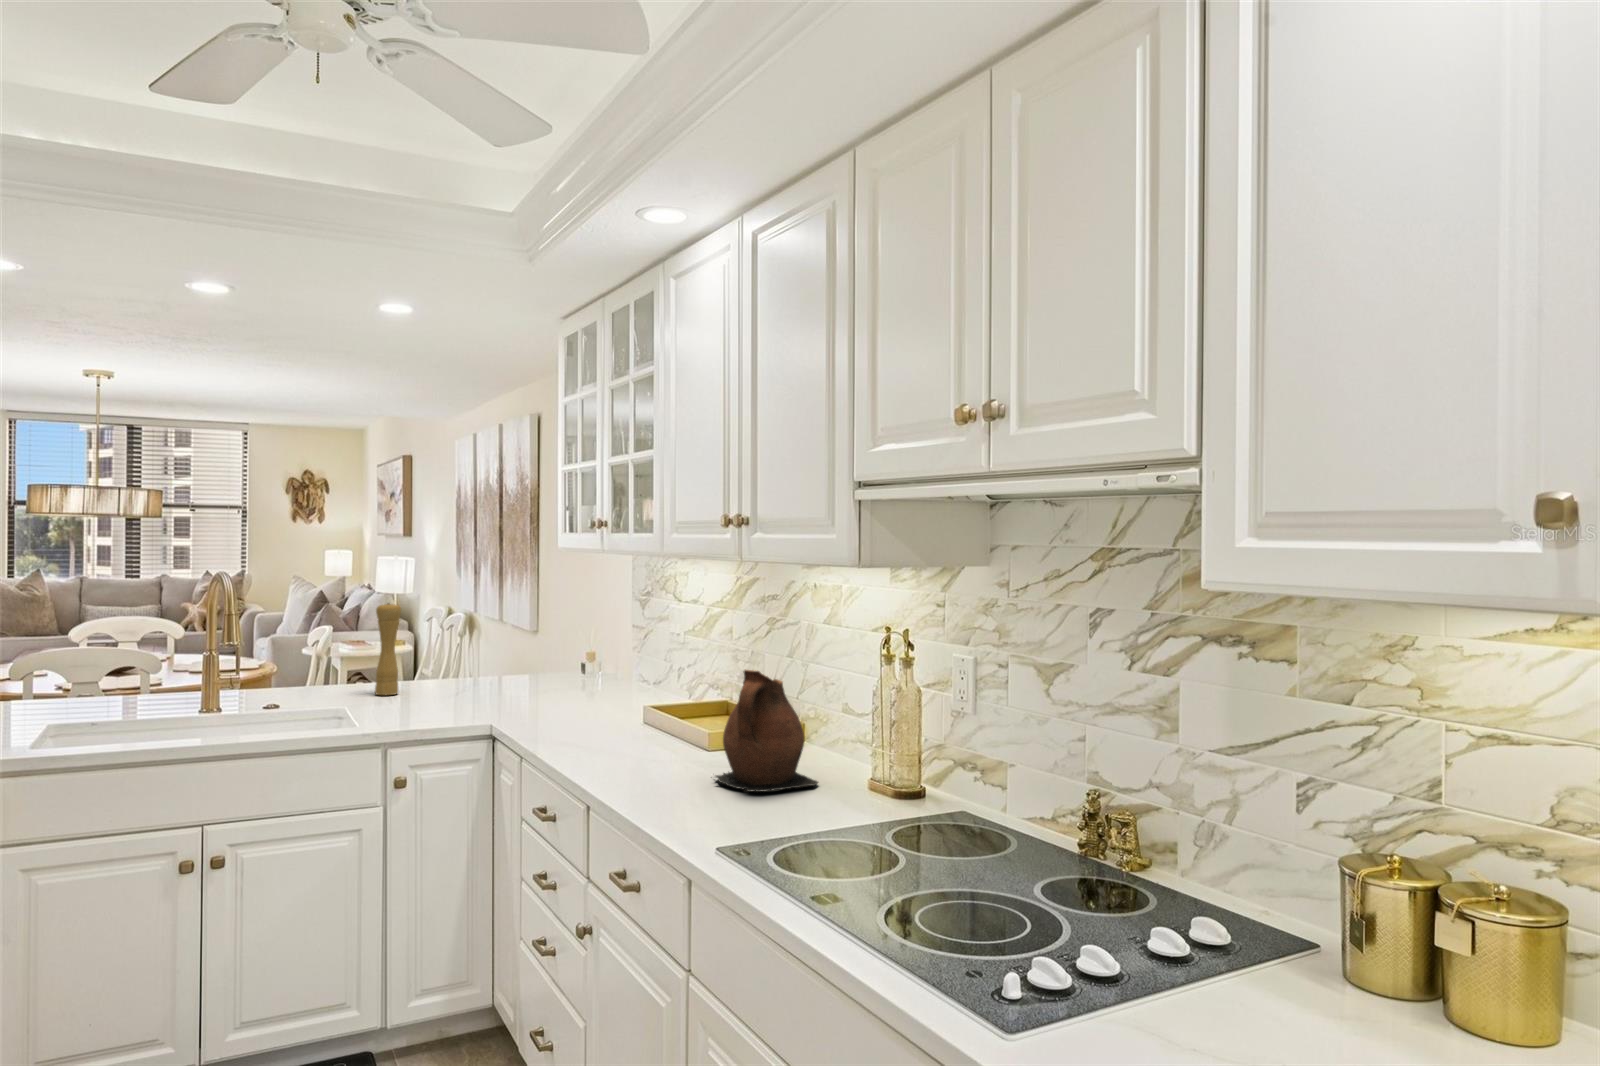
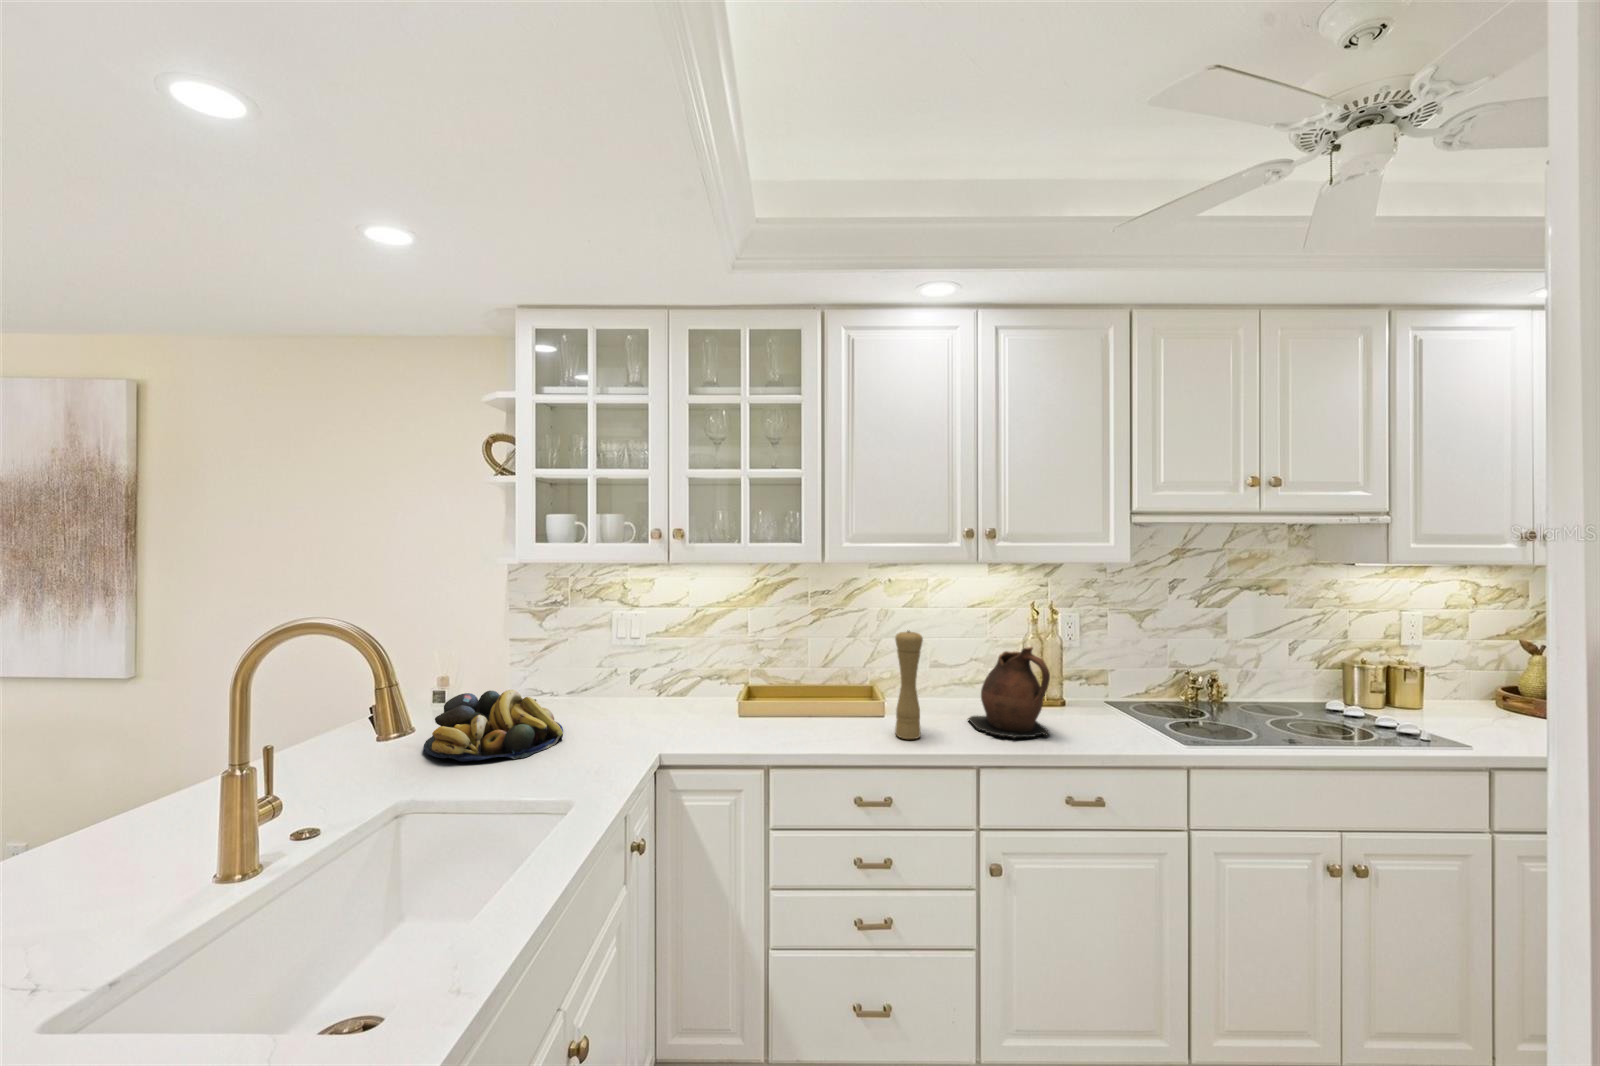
pepper mill: present [375,603,401,695] -> present [895,631,923,739]
fruit bowl: none [475,653,584,701] -> present [423,690,563,761]

